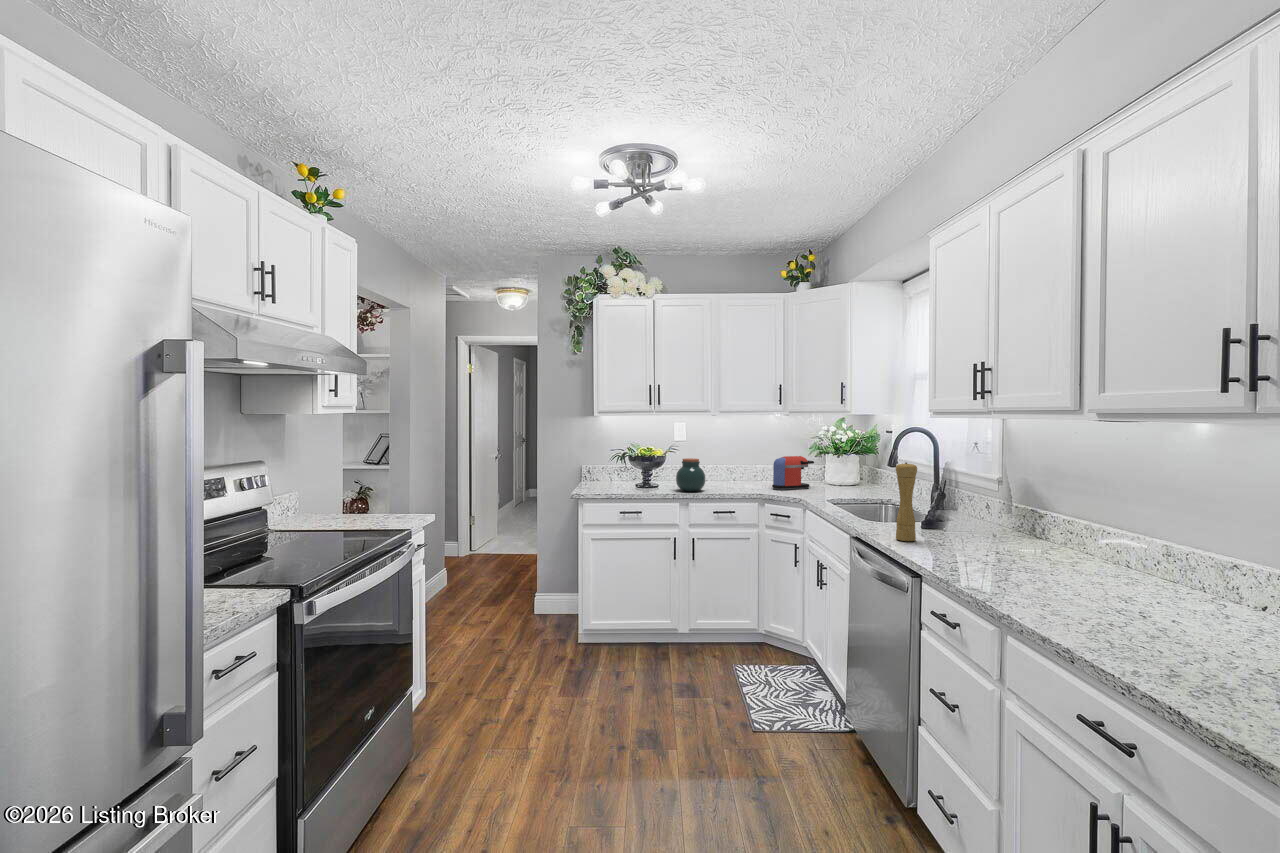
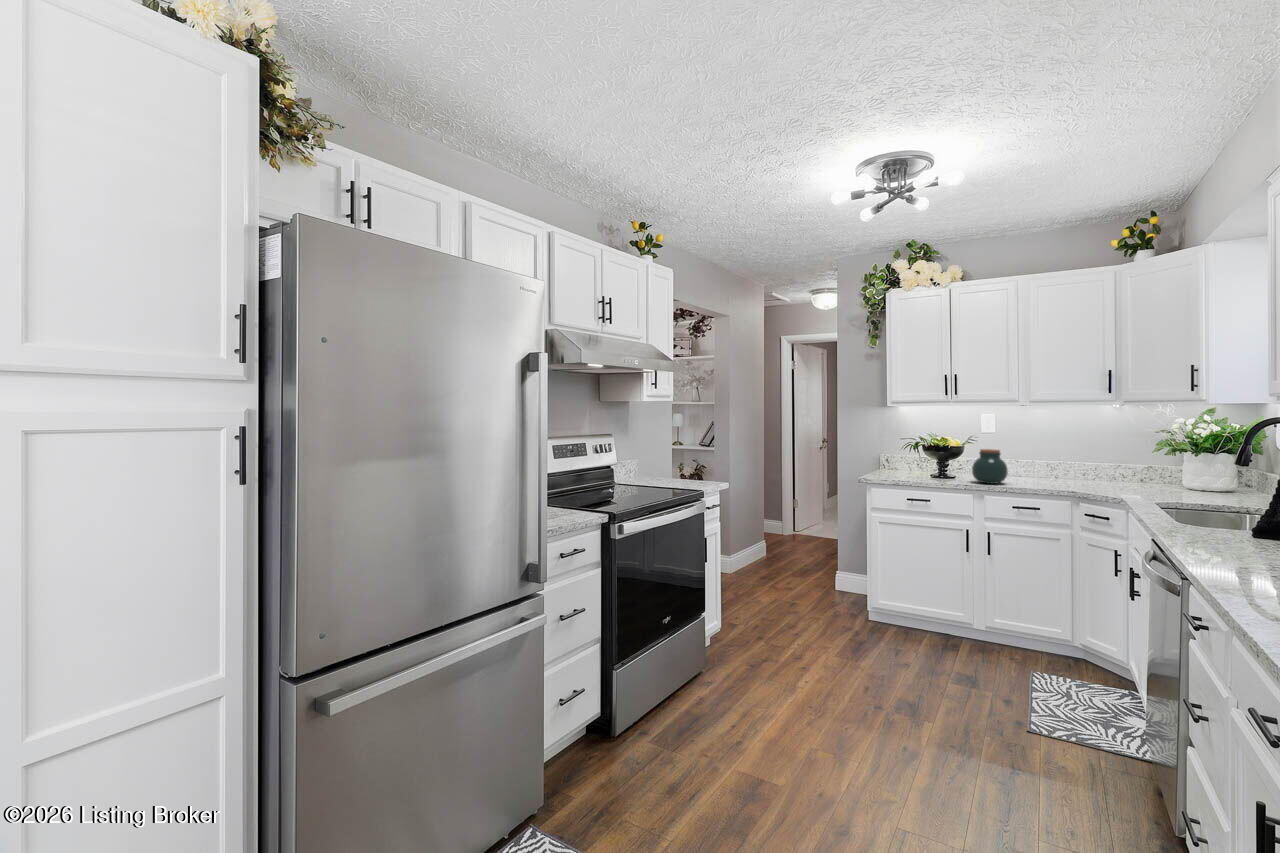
coffee maker: present [772,456,814,490] -> none [1100,451,1166,490]
pepper mill: present [896,462,917,541] -> none [1208,453,1242,546]

